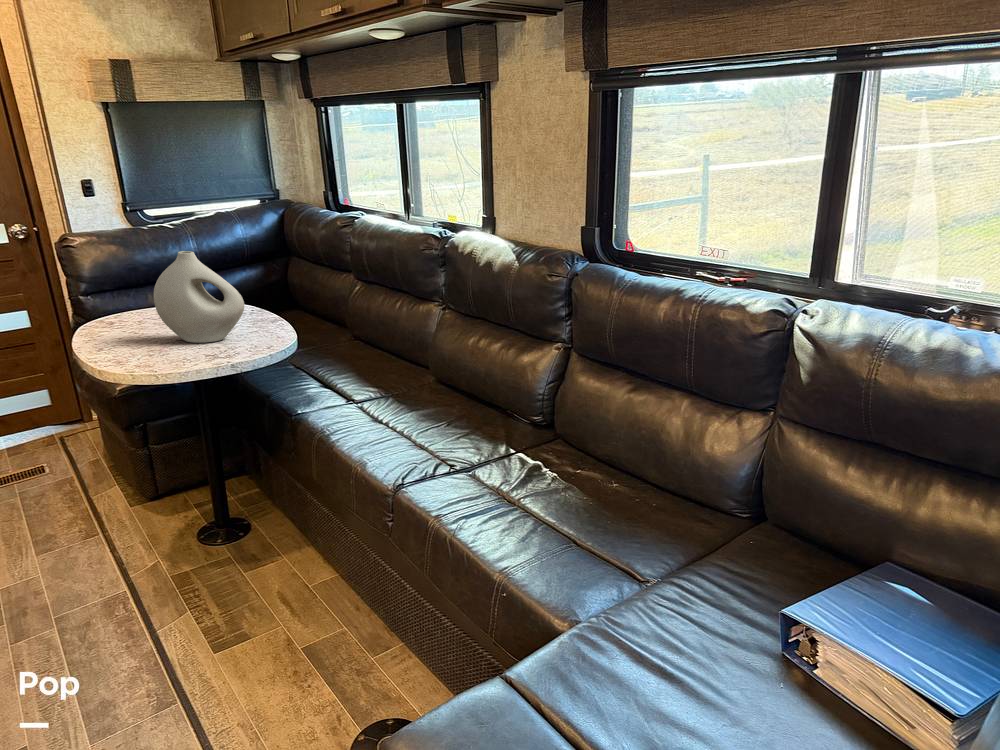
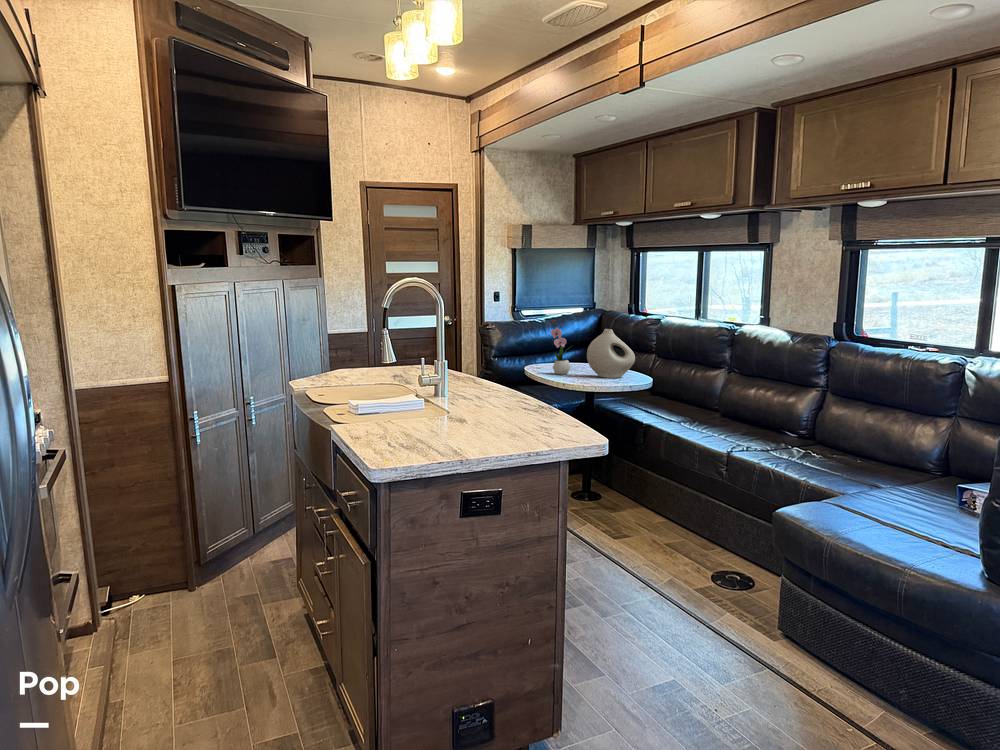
flower arrangement: none [78,237,139,339] -> present [551,320,571,375]

